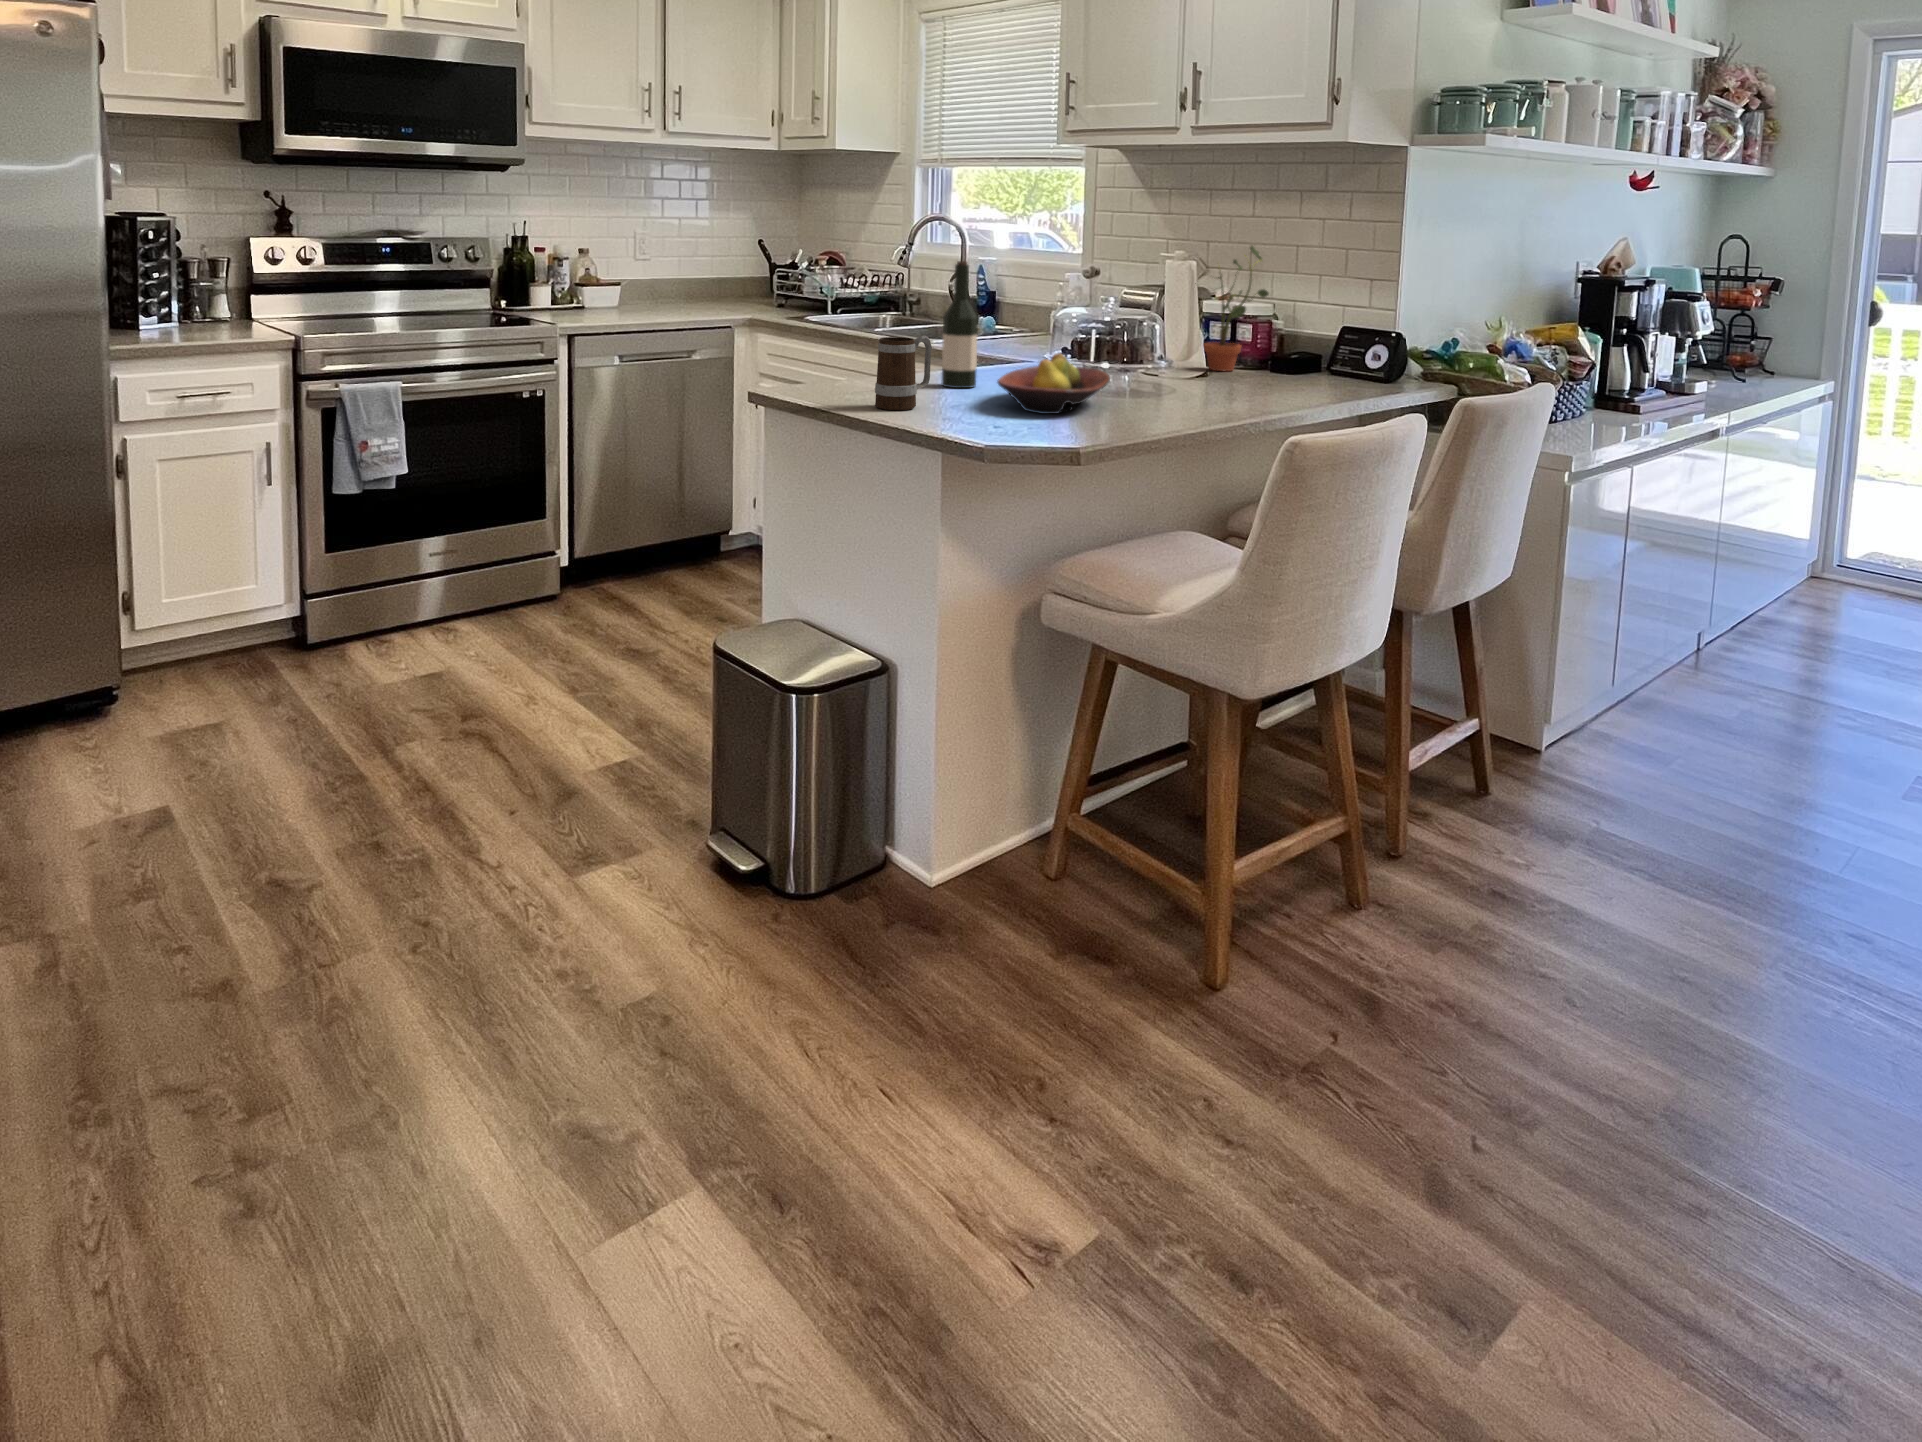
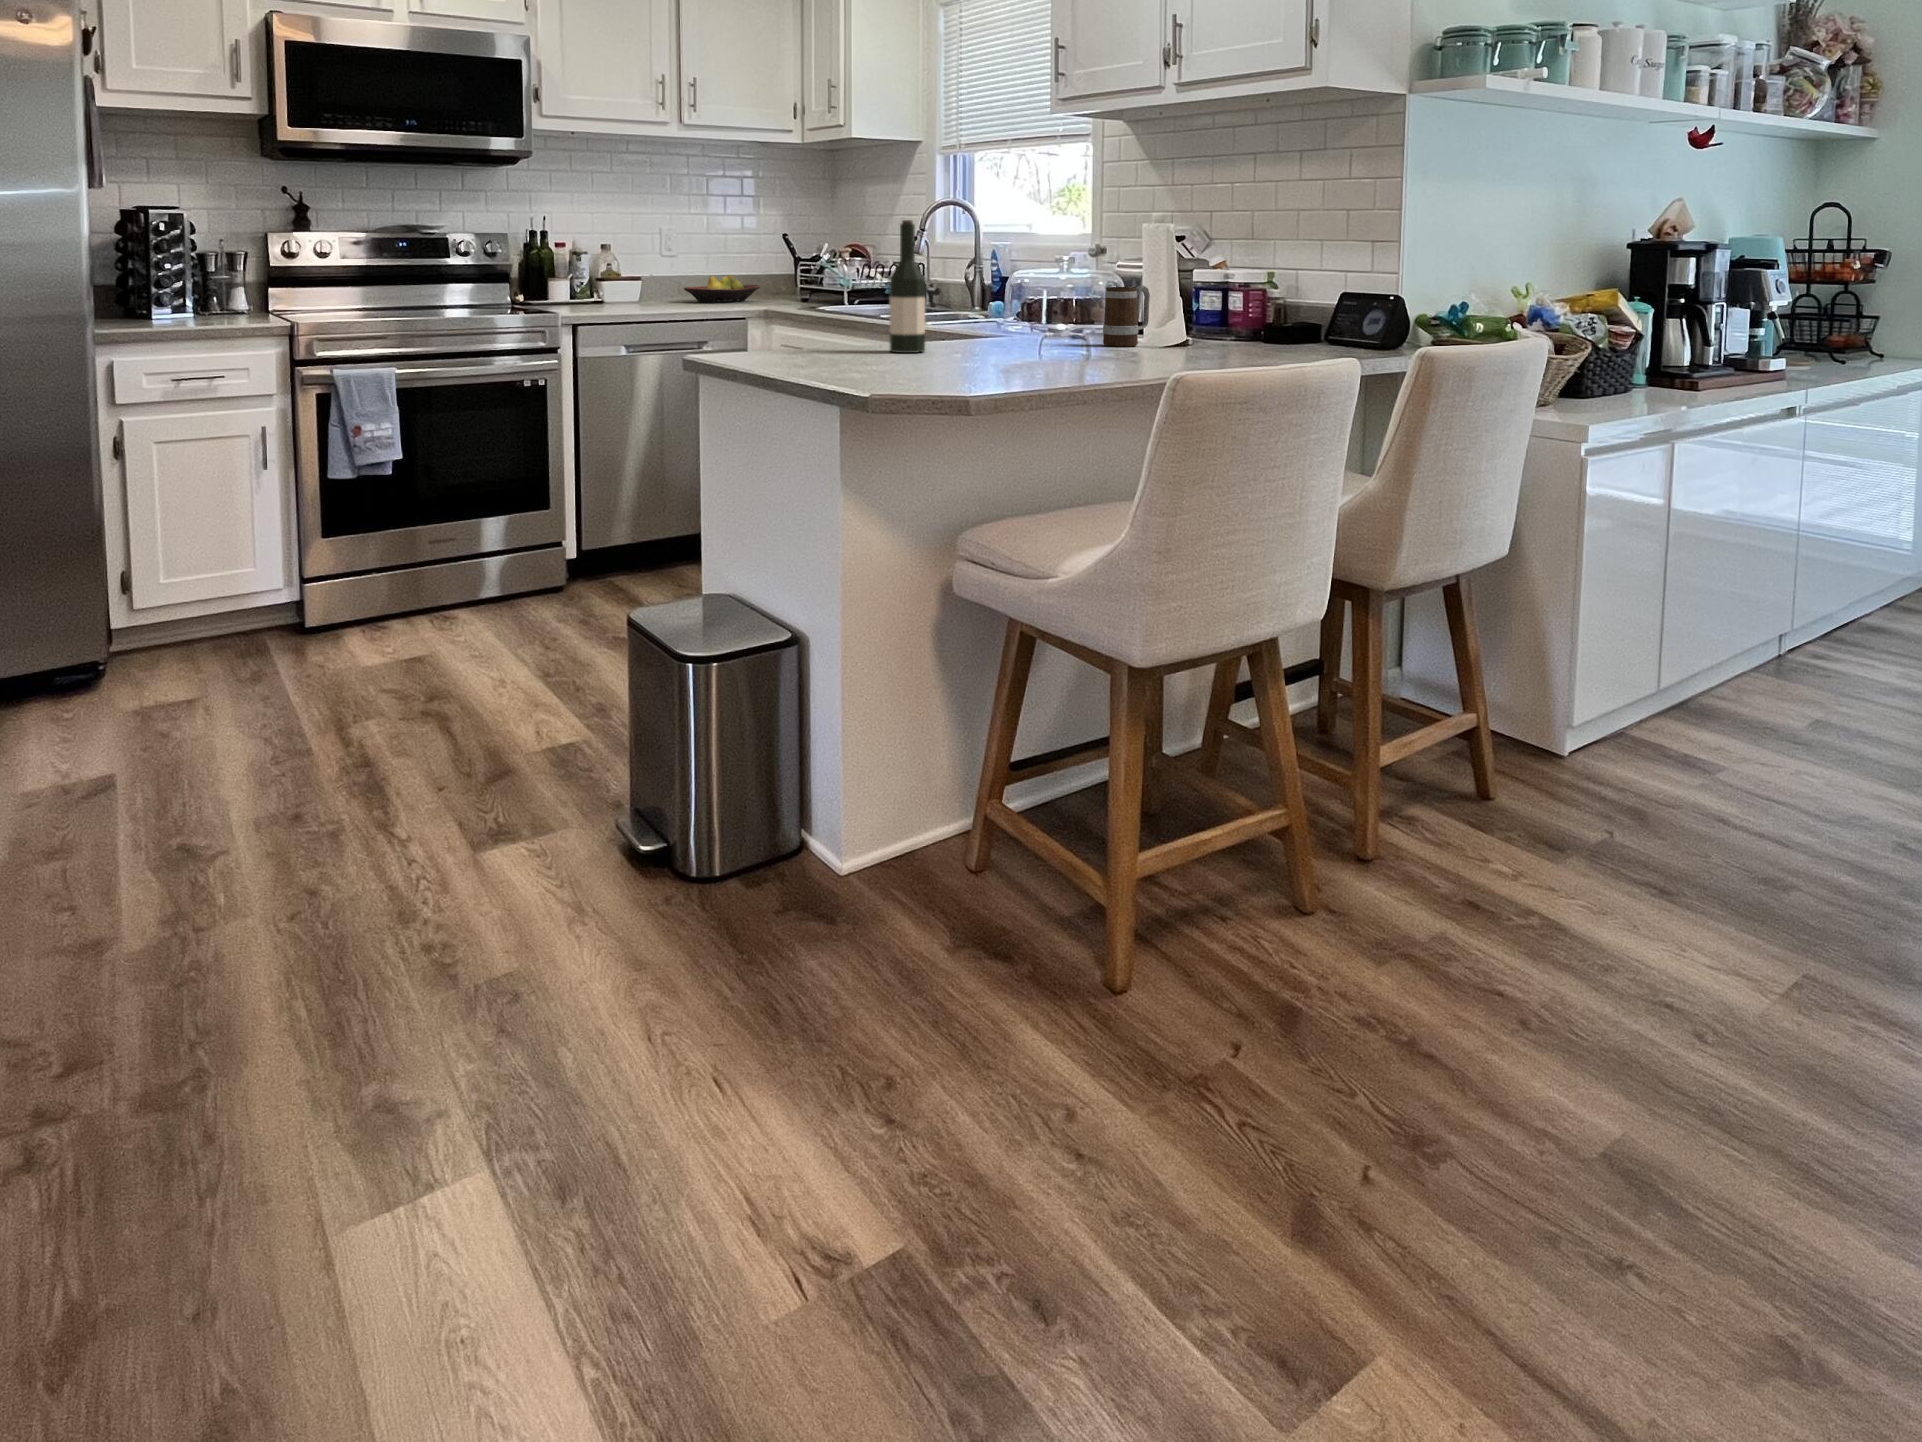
potted plant: present [1195,246,1269,371] -> none [1181,211,1263,342]
mug: present [875,336,932,410] -> present [1103,285,1150,347]
fruit bowl: present [998,353,1110,414] -> present [684,275,760,303]

